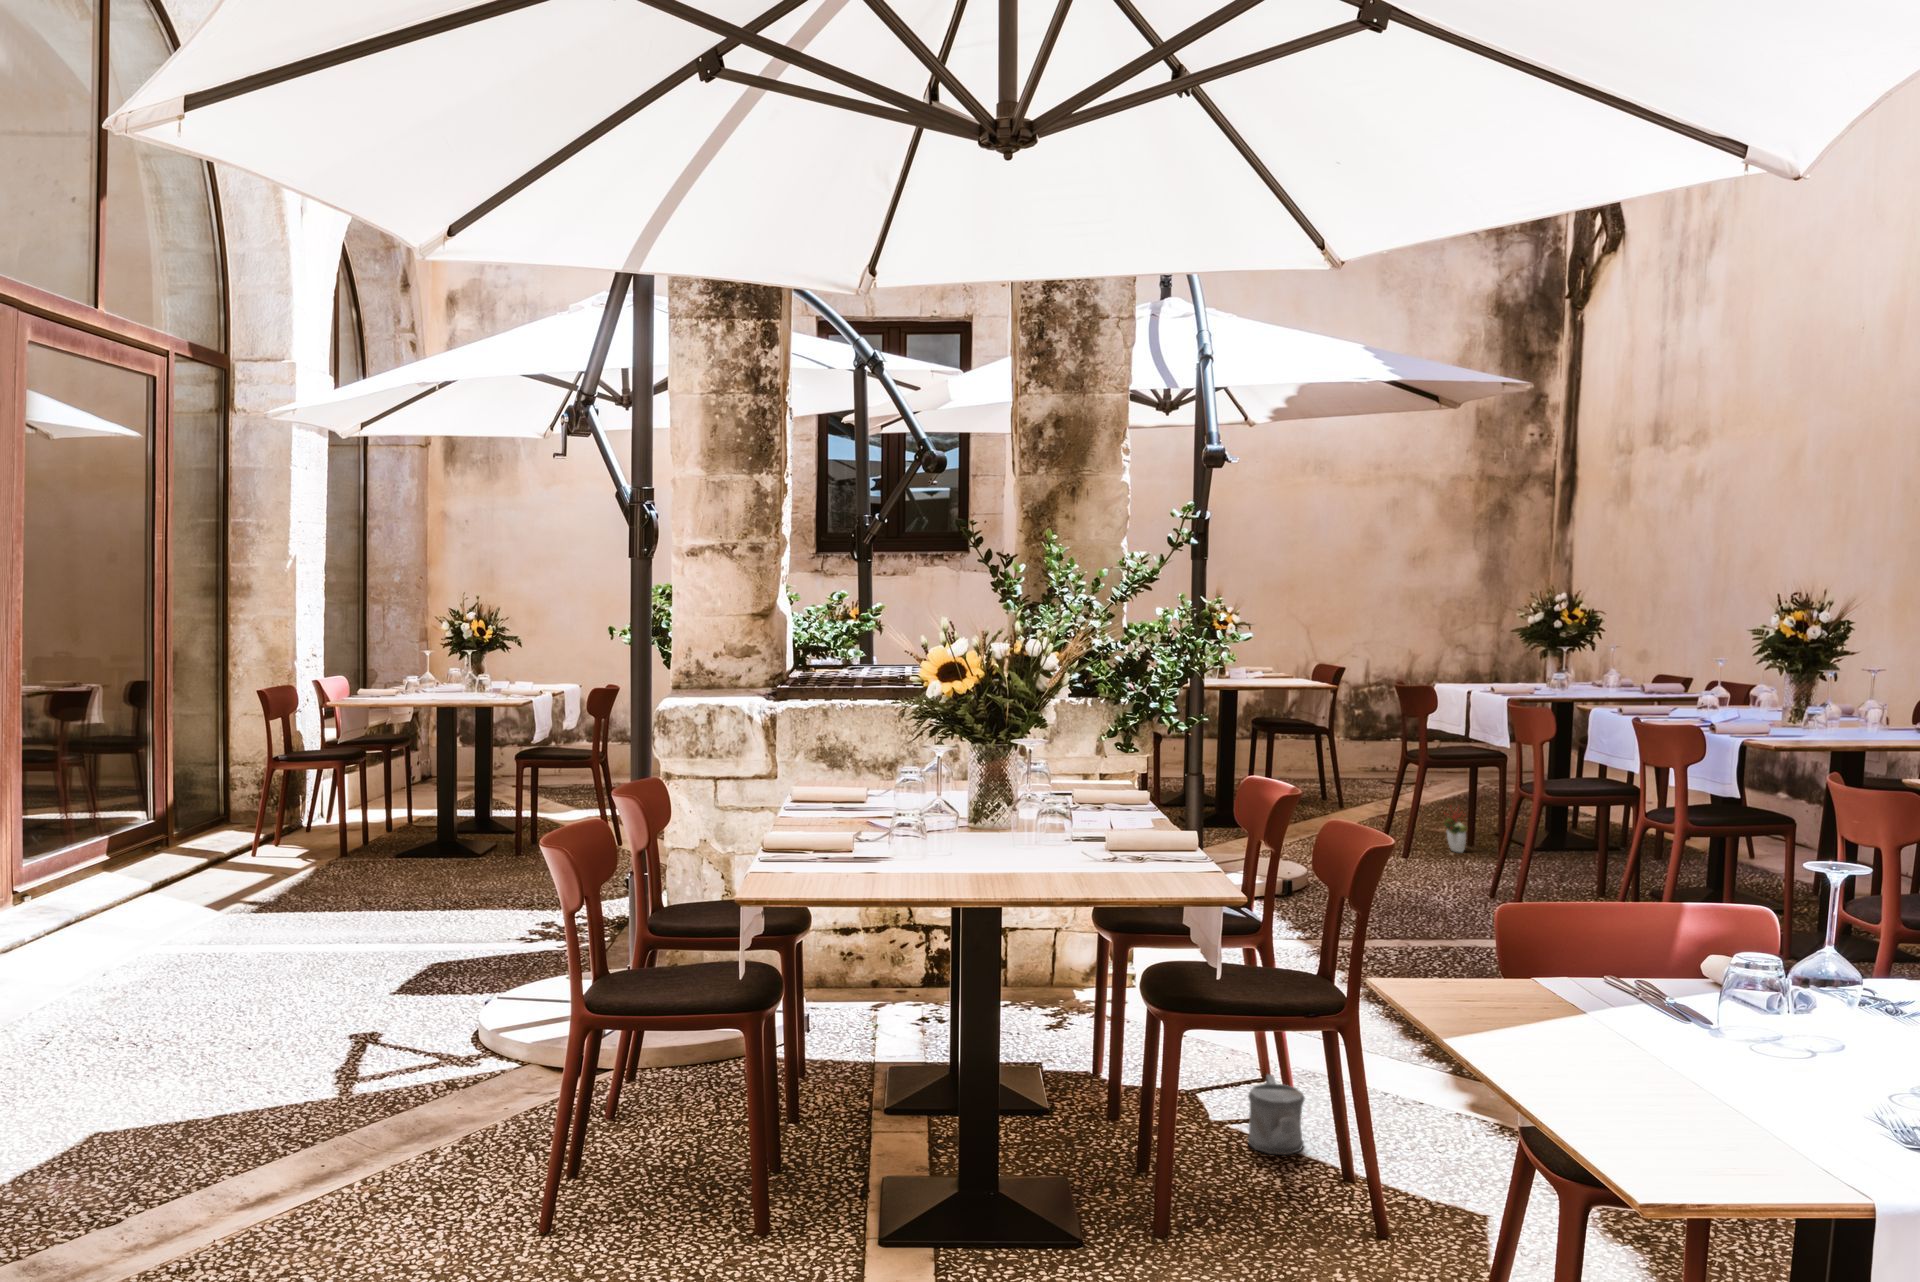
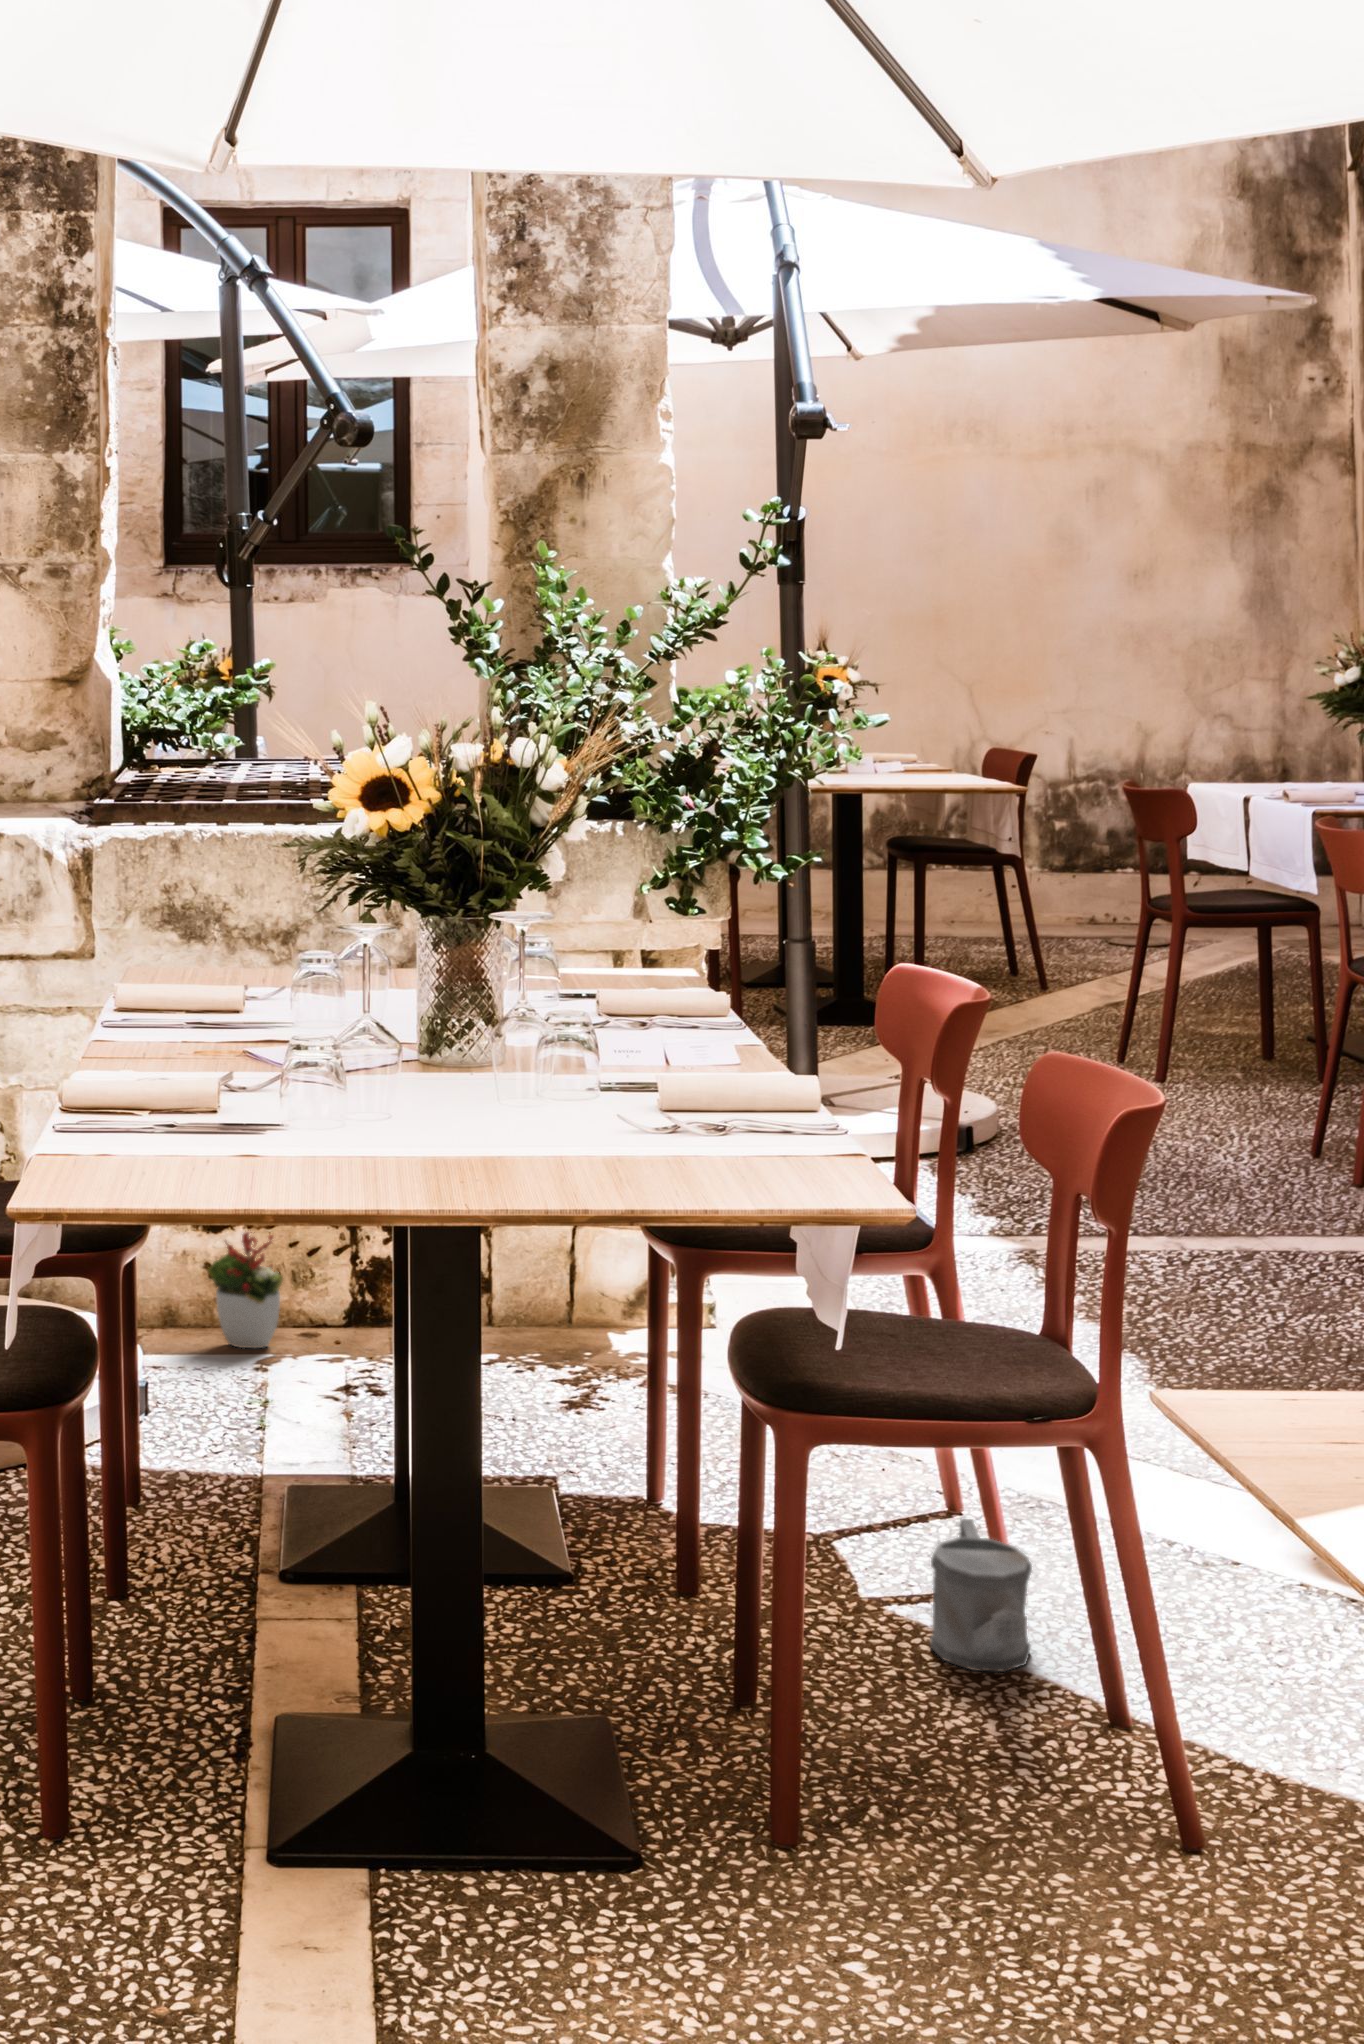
decorative plant: present [1444,808,1467,853] -> present [207,1232,283,1348]

